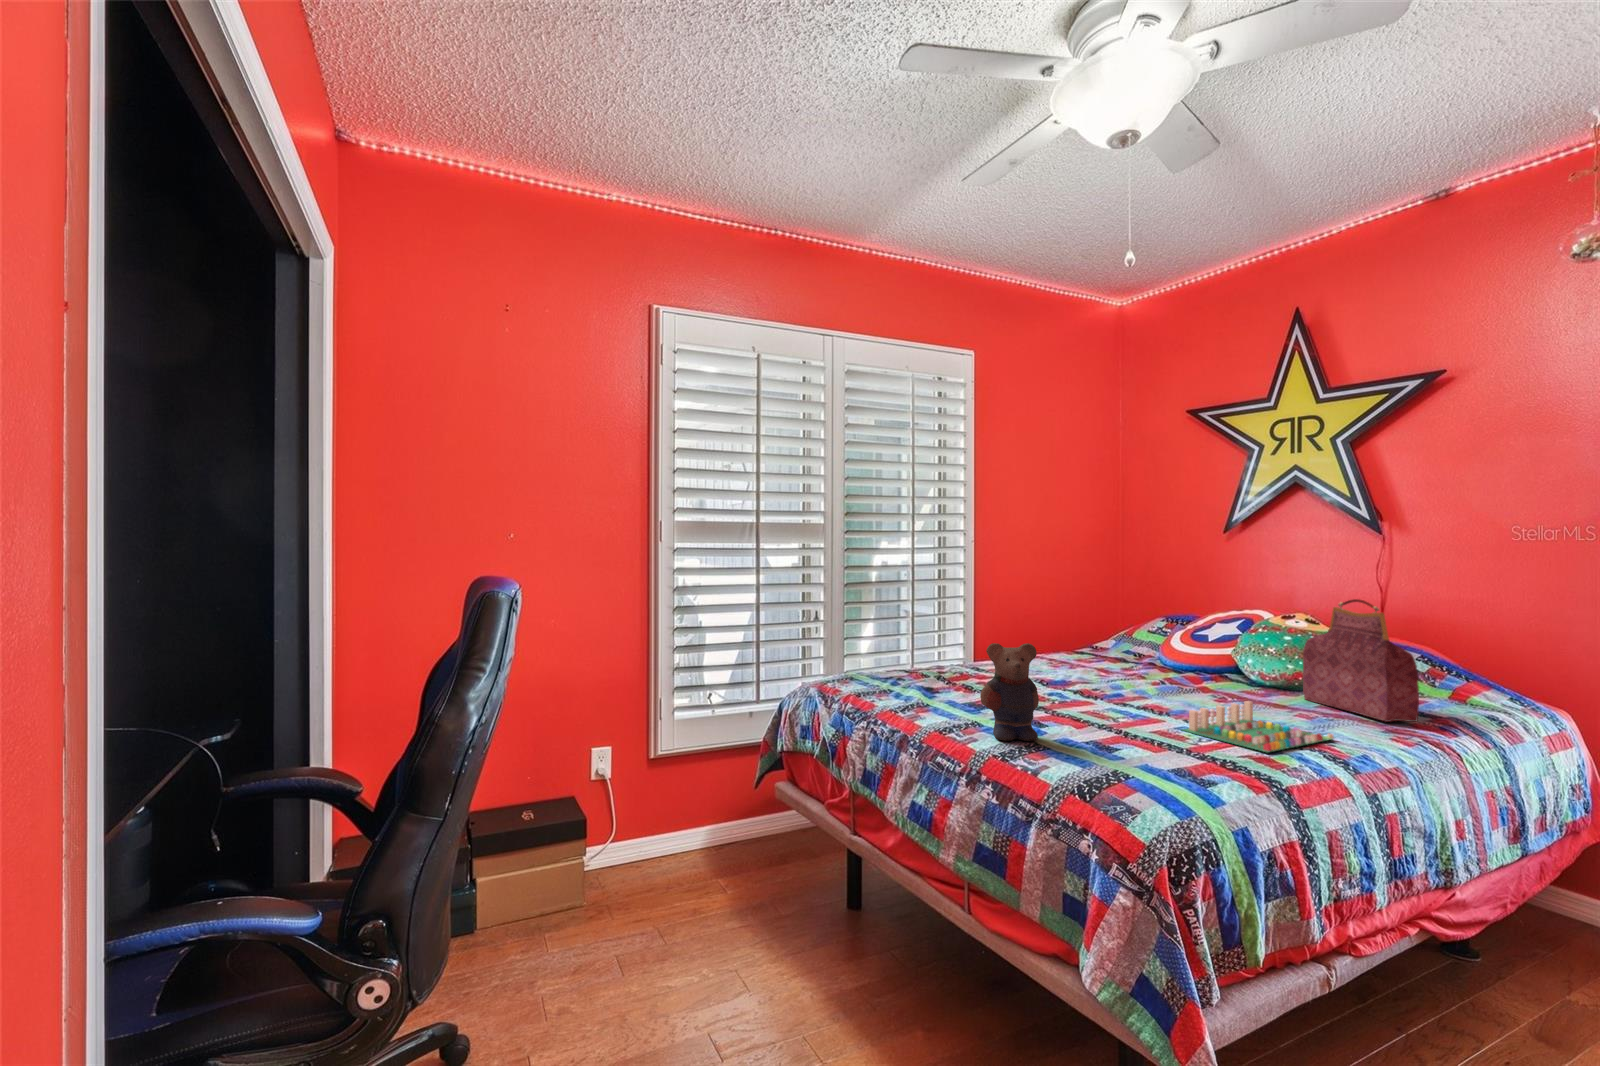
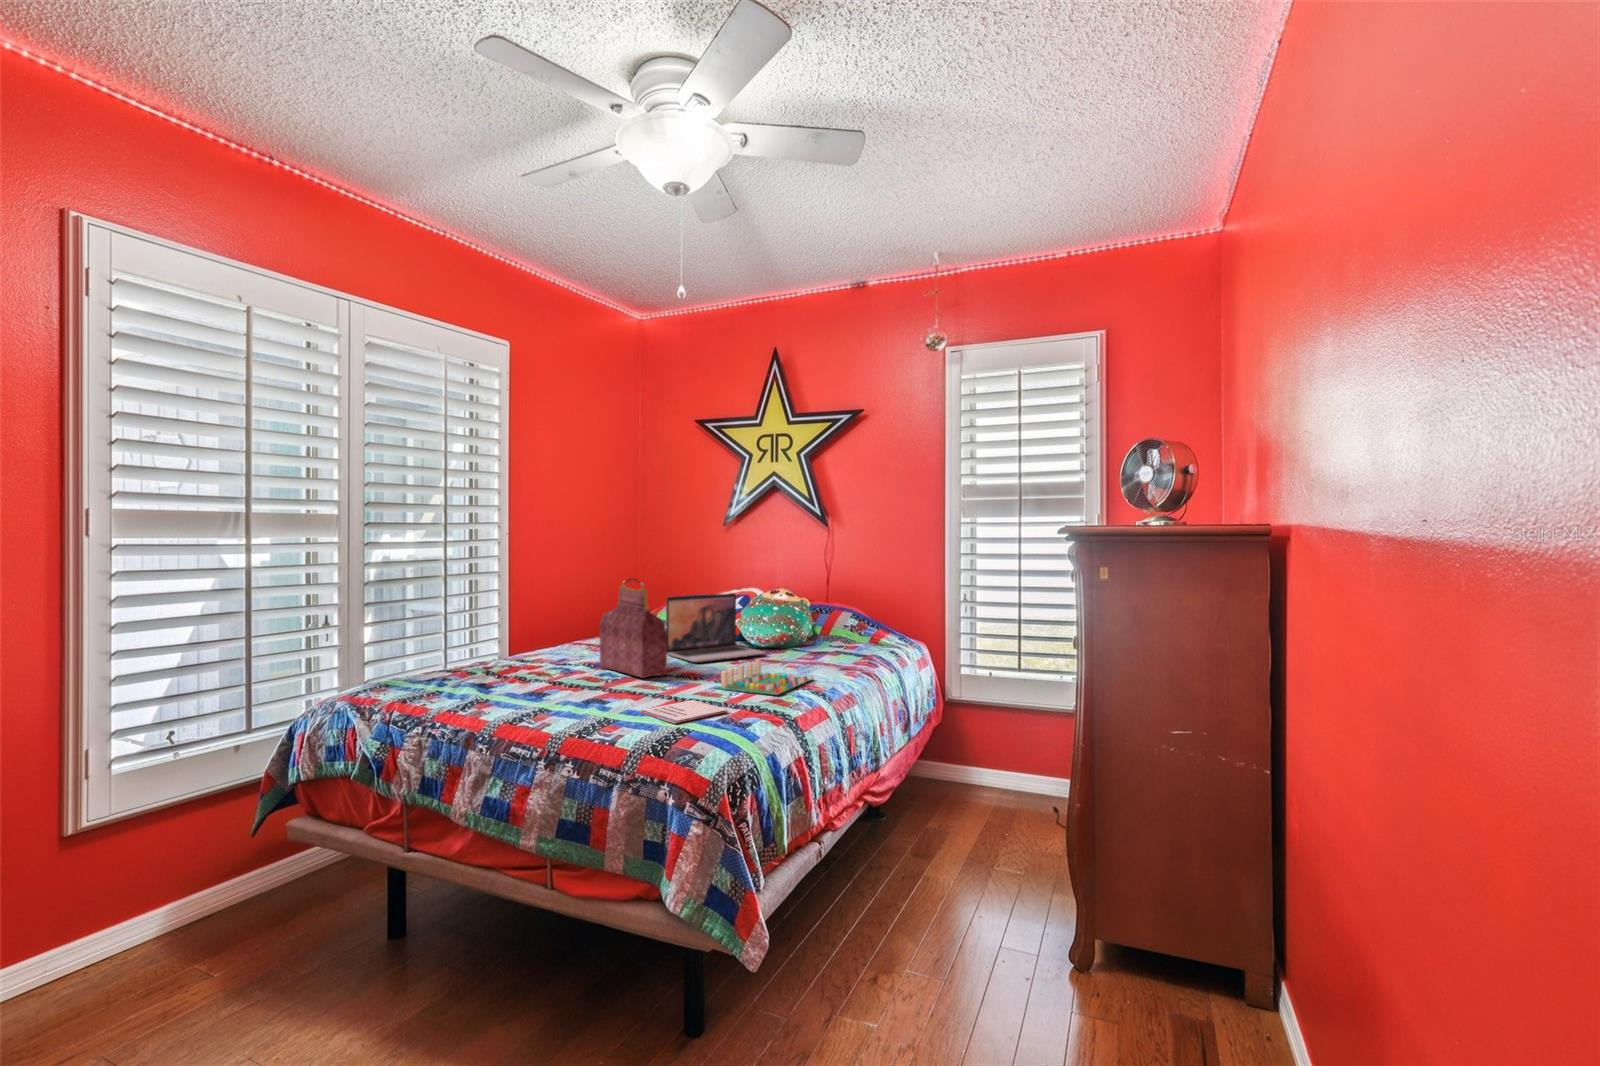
handbag: present [1303,599,1419,722] -> present [600,578,667,678]
laptop: none [1132,614,1269,695] -> present [666,593,765,662]
teddy bear: present [980,643,1039,741] -> none [553,628,607,721]
notebook: none [1076,739,1188,764] -> present [640,700,728,723]

